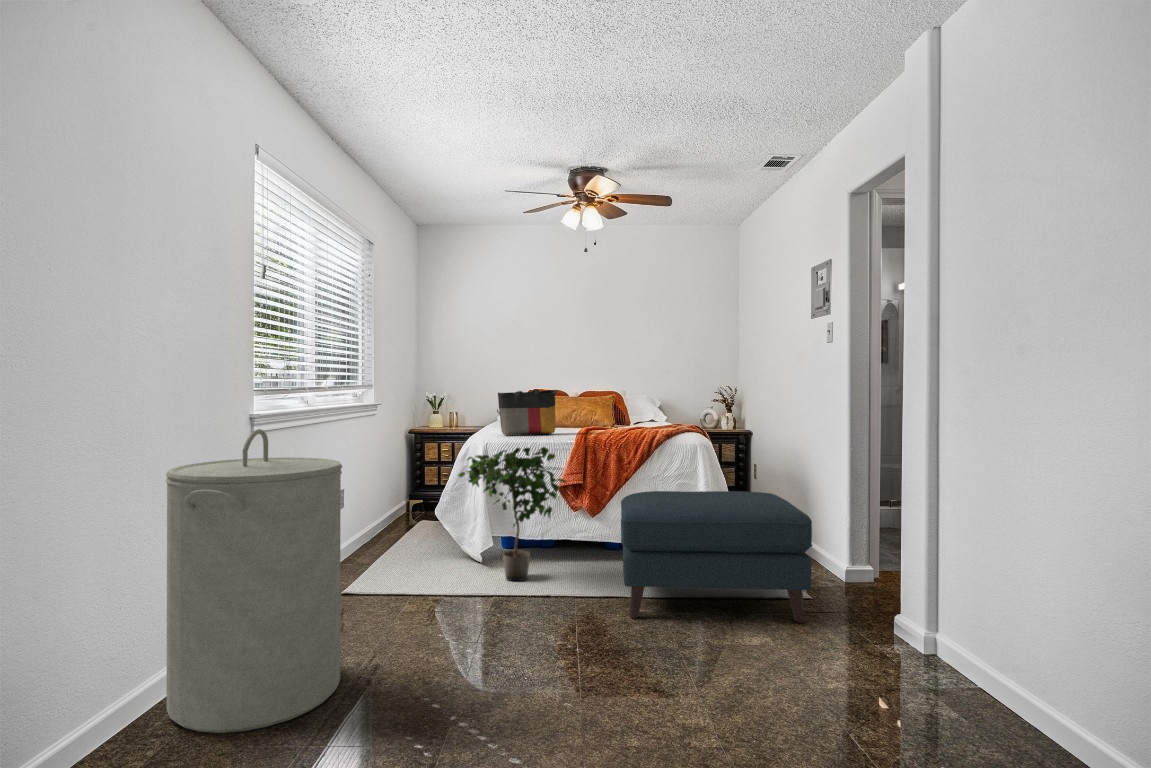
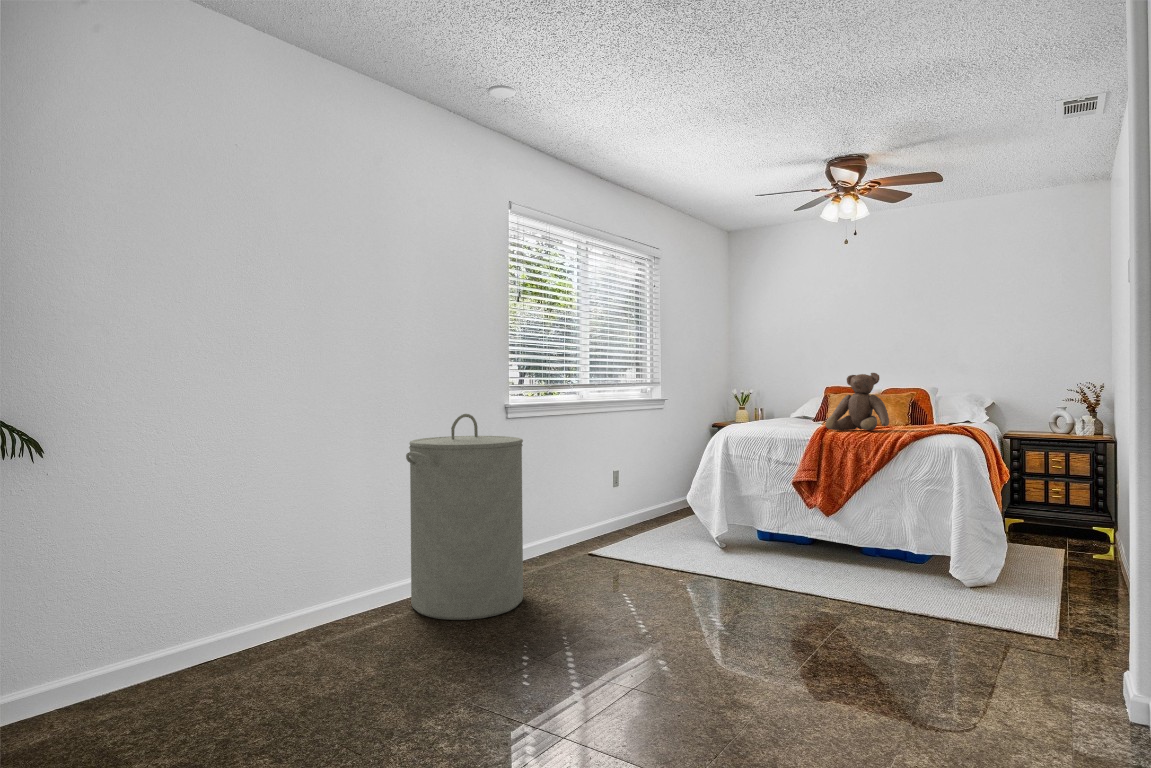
teddy bear: none [583,379,642,433] -> present [825,373,889,430]
tote bag: present [498,389,558,435] -> none [737,384,795,430]
potted plant: present [458,447,566,581] -> none [684,441,789,568]
ottoman: present [621,491,812,623] -> none [789,493,1033,659]

